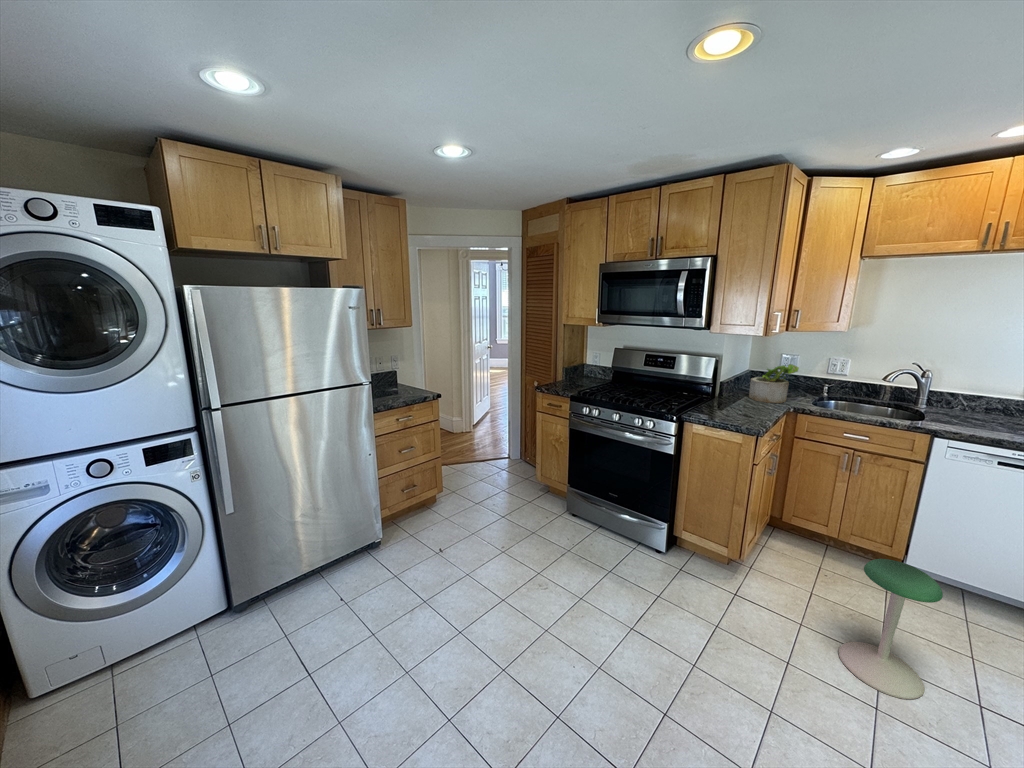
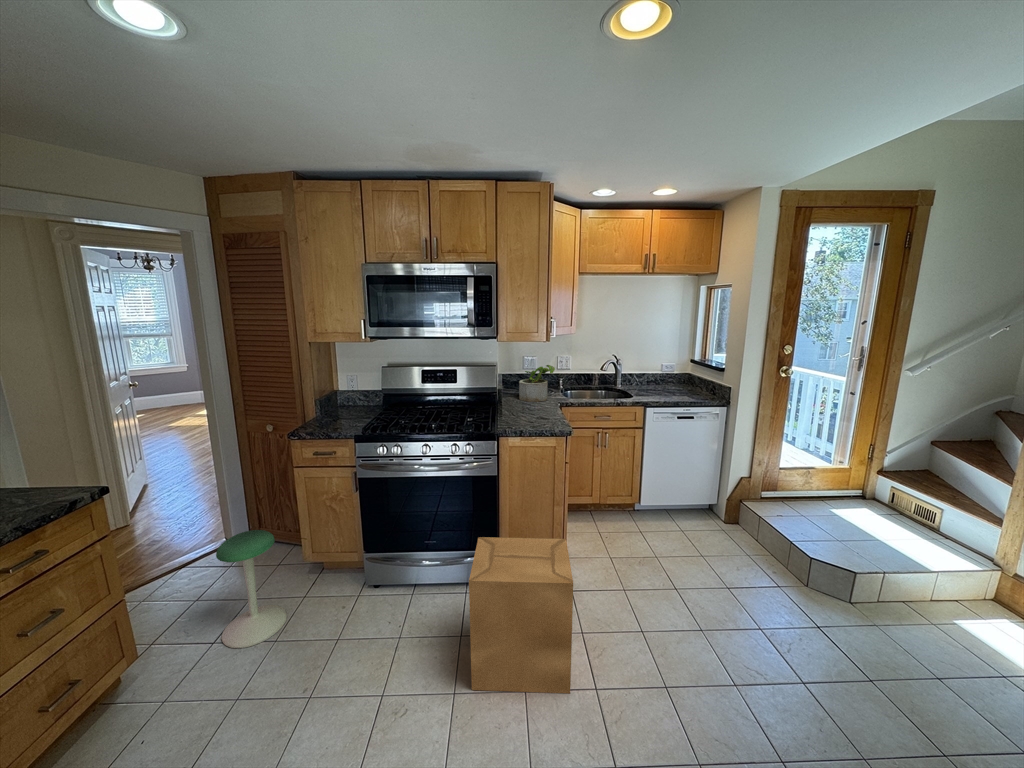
cardboard box: none [593,496,706,653] -> present [469,537,573,694]
stool: present [838,559,943,699] -> present [216,530,287,648]

